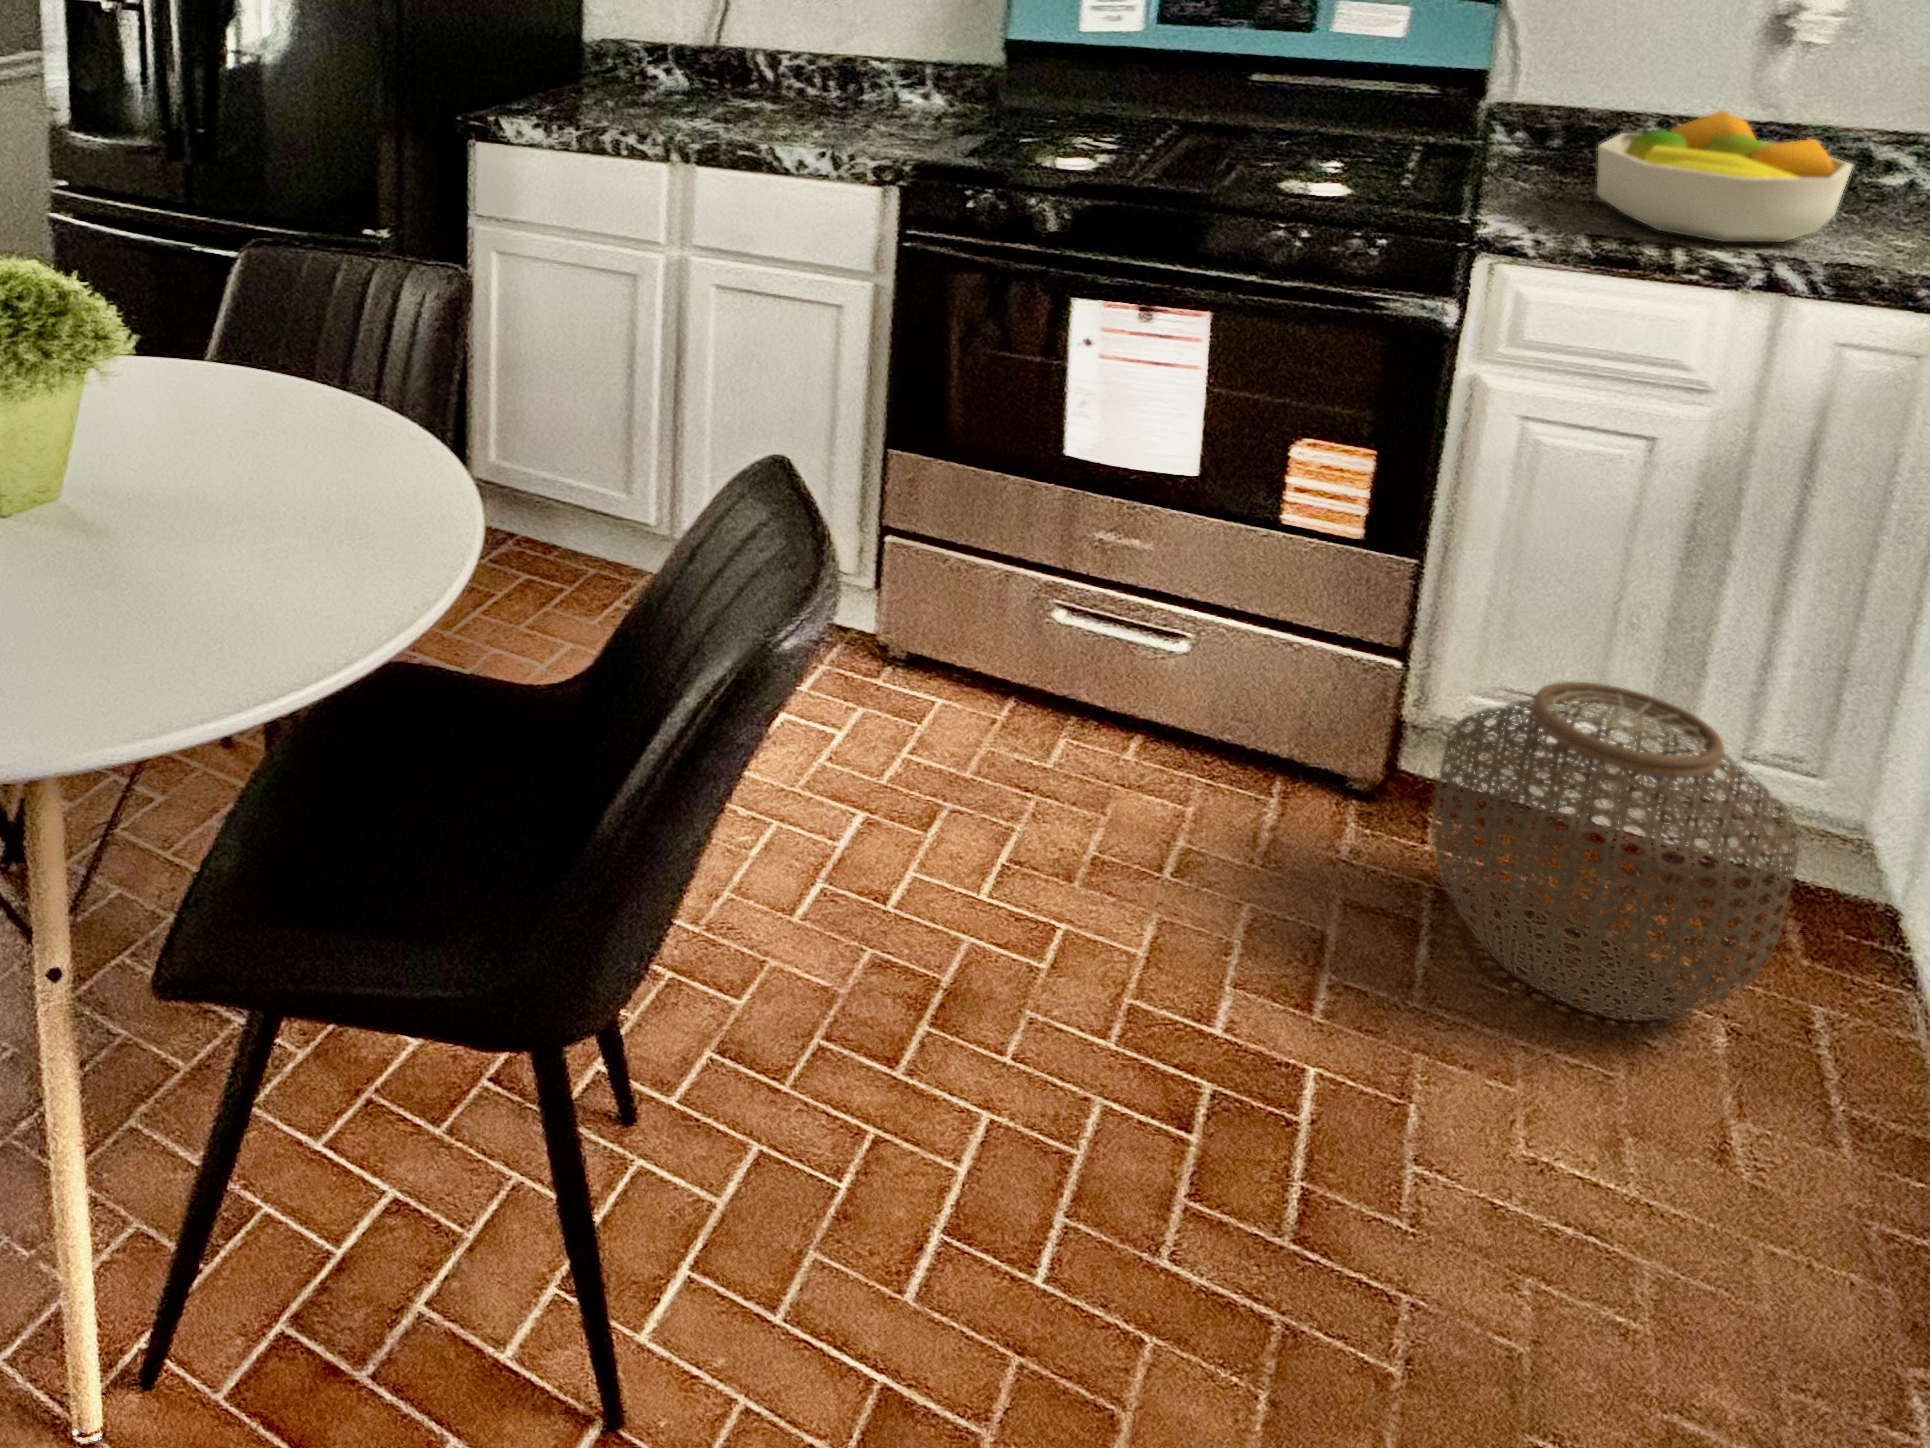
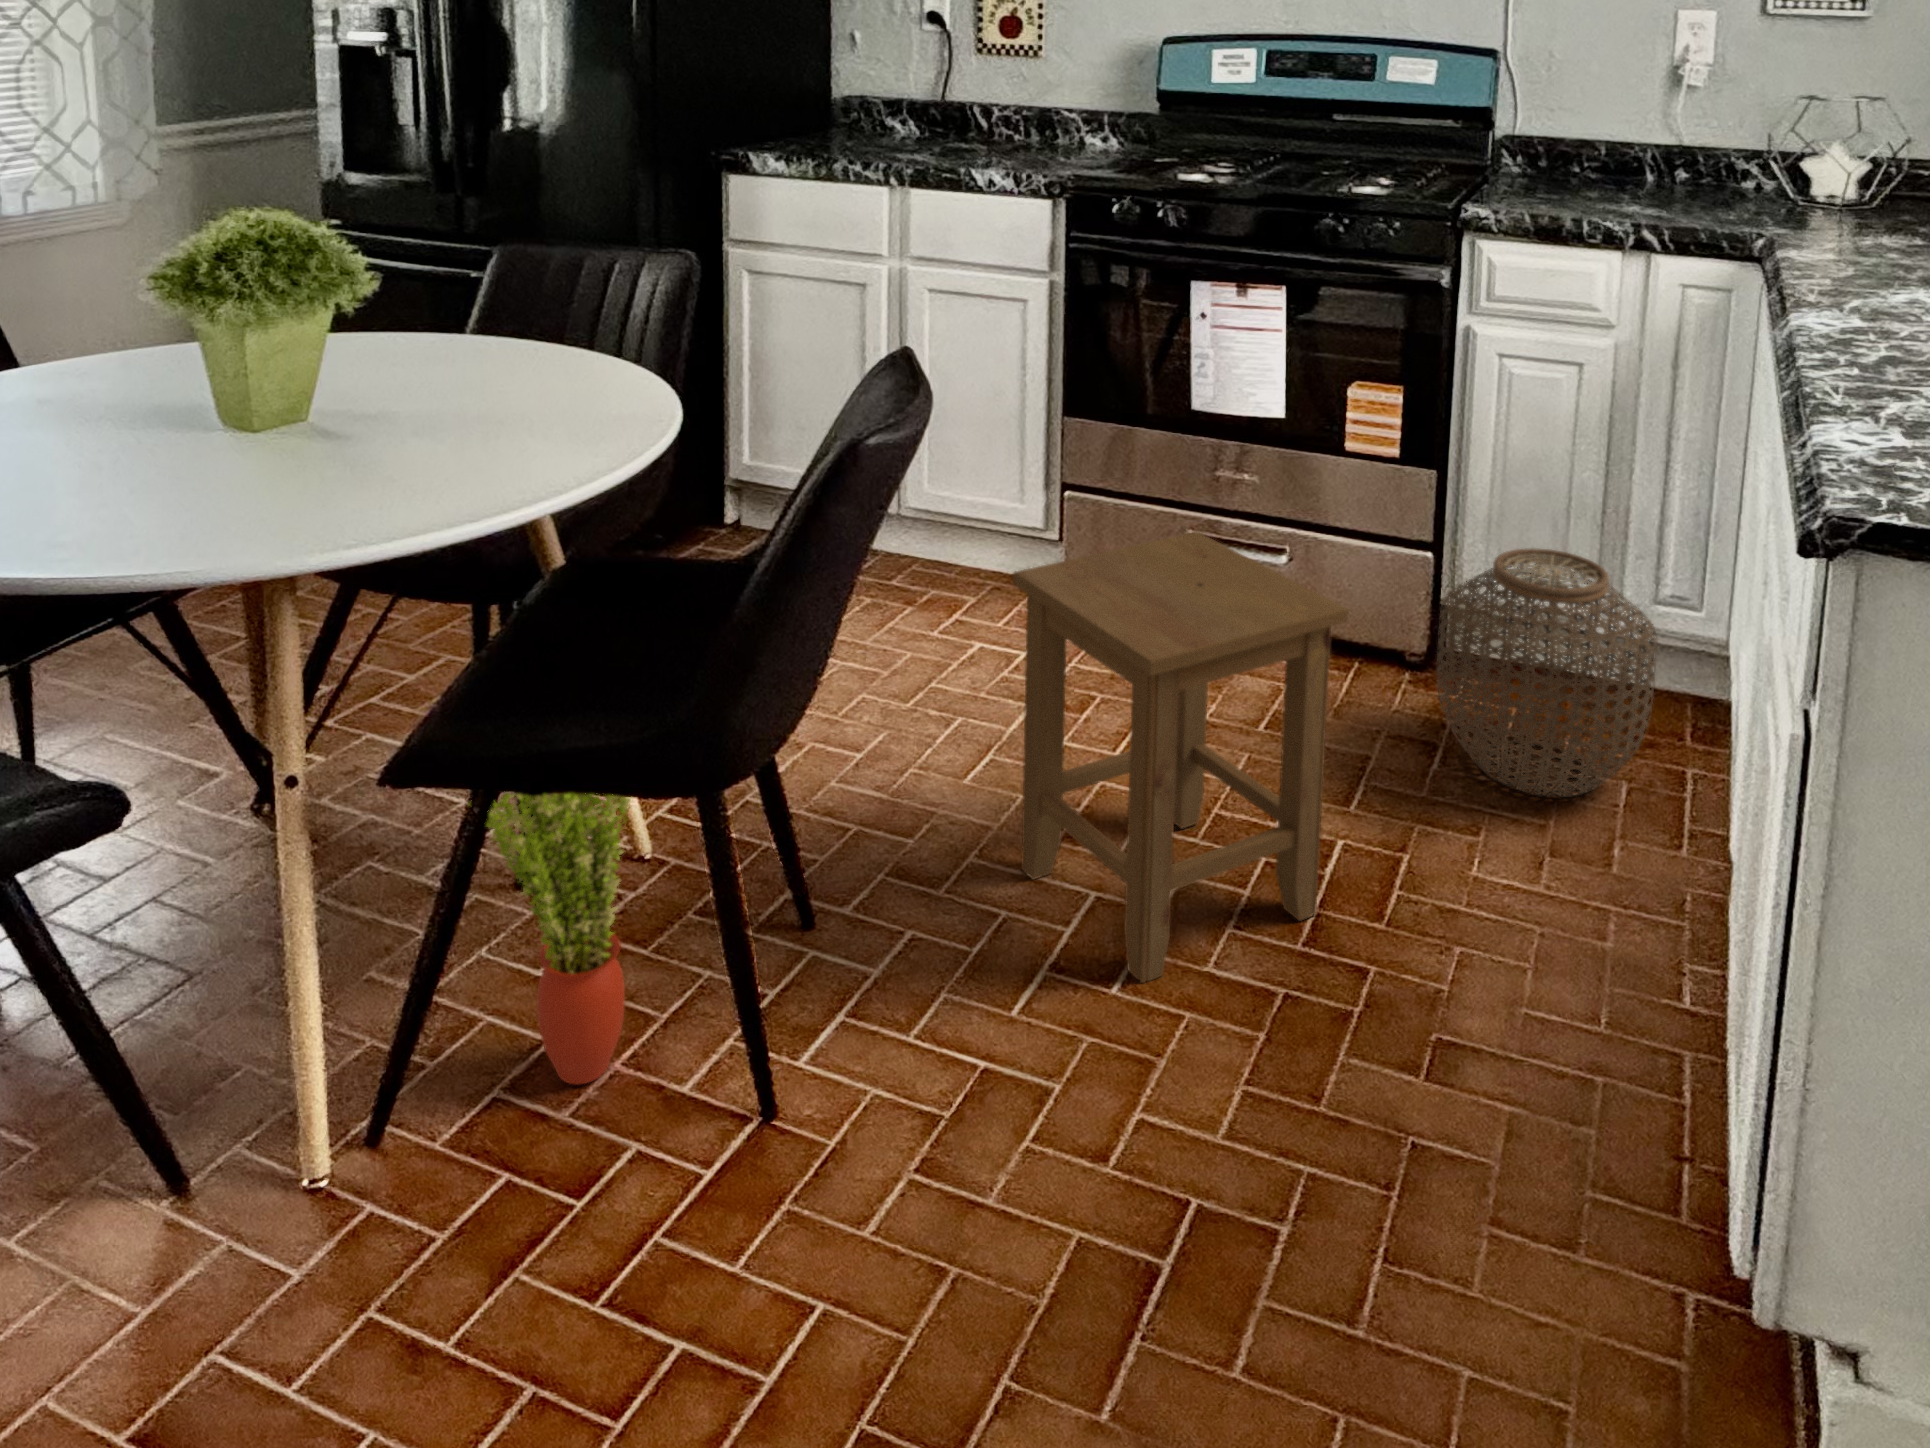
fruit bowl: present [1597,111,1853,242] -> none [1544,131,1696,221]
stool: none [896,651,1399,1259] -> present [1013,532,1348,983]
potted plant: none [281,883,498,1315] -> present [487,791,631,1085]

